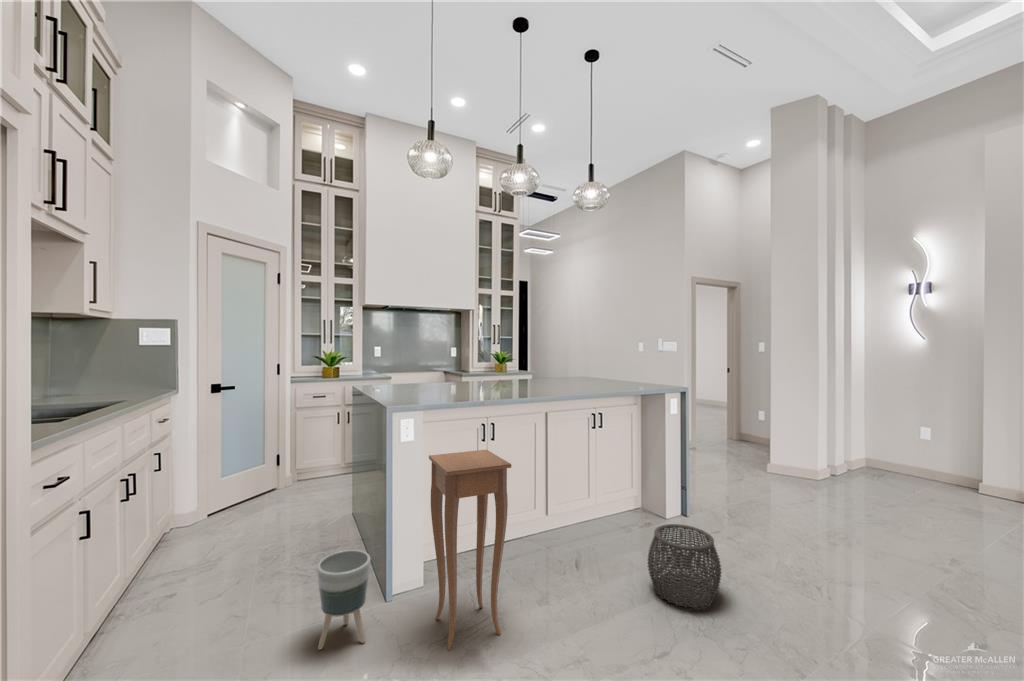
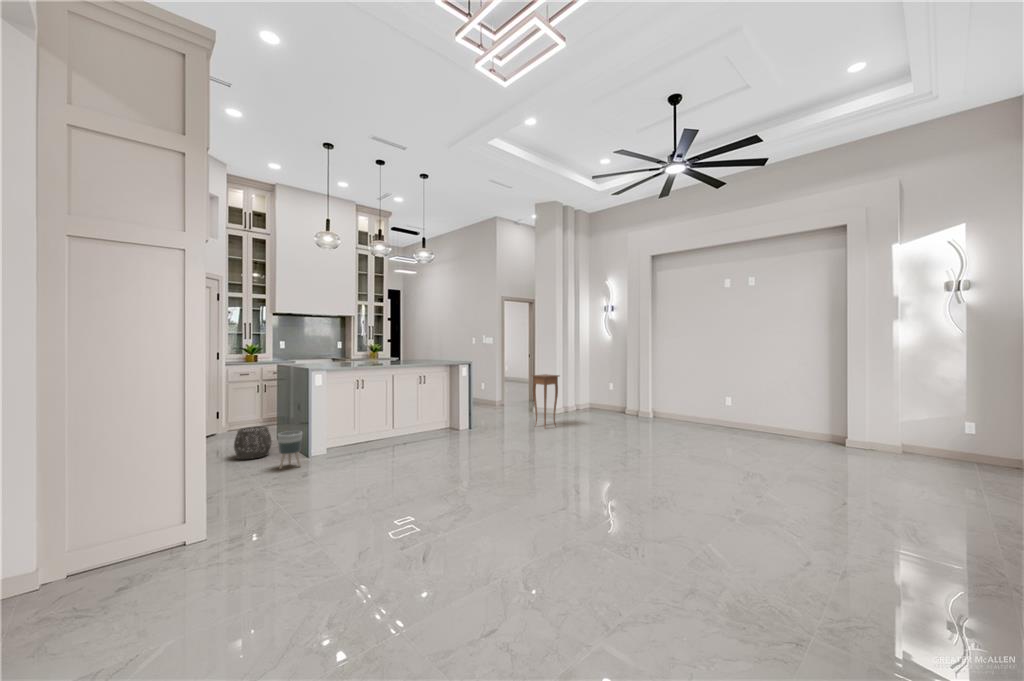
side table: present [429,450,511,650] -> present [532,374,559,427]
woven basket: present [648,524,722,609] -> present [234,426,272,459]

